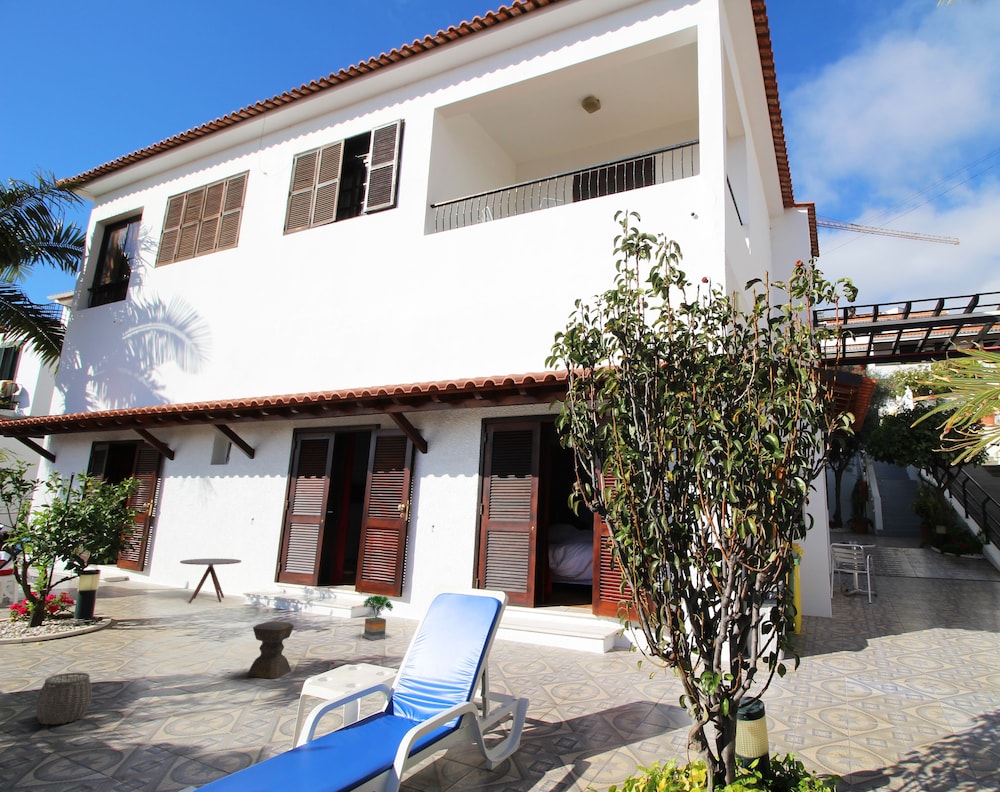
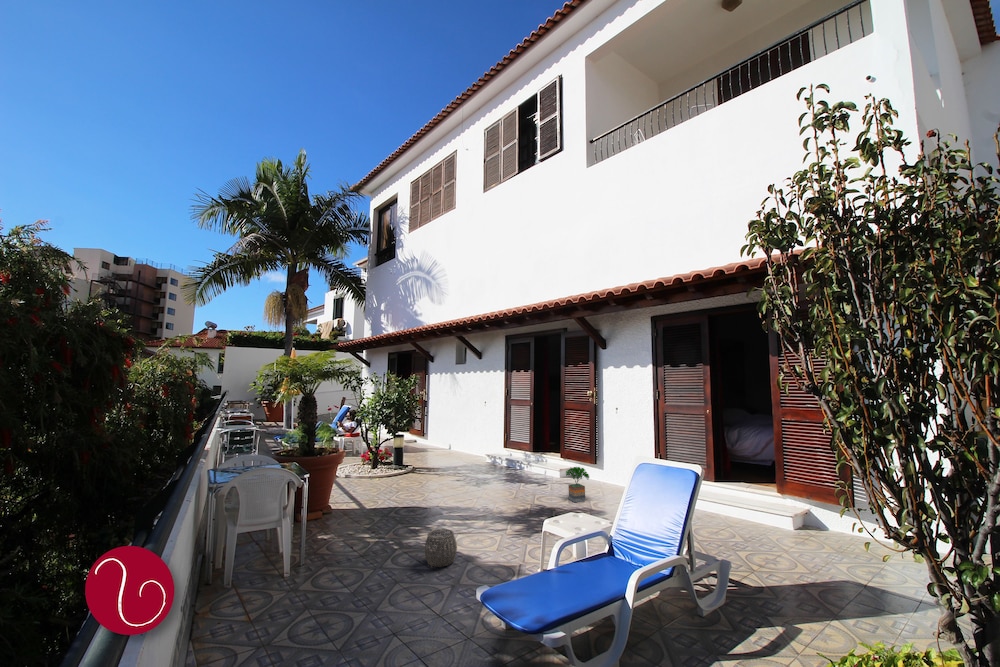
round table: present [180,559,241,603] -> none [443,430,481,461]
stool: present [247,621,294,679] -> none [481,492,513,538]
woven basket: present [36,672,92,725] -> present [425,529,457,567]

